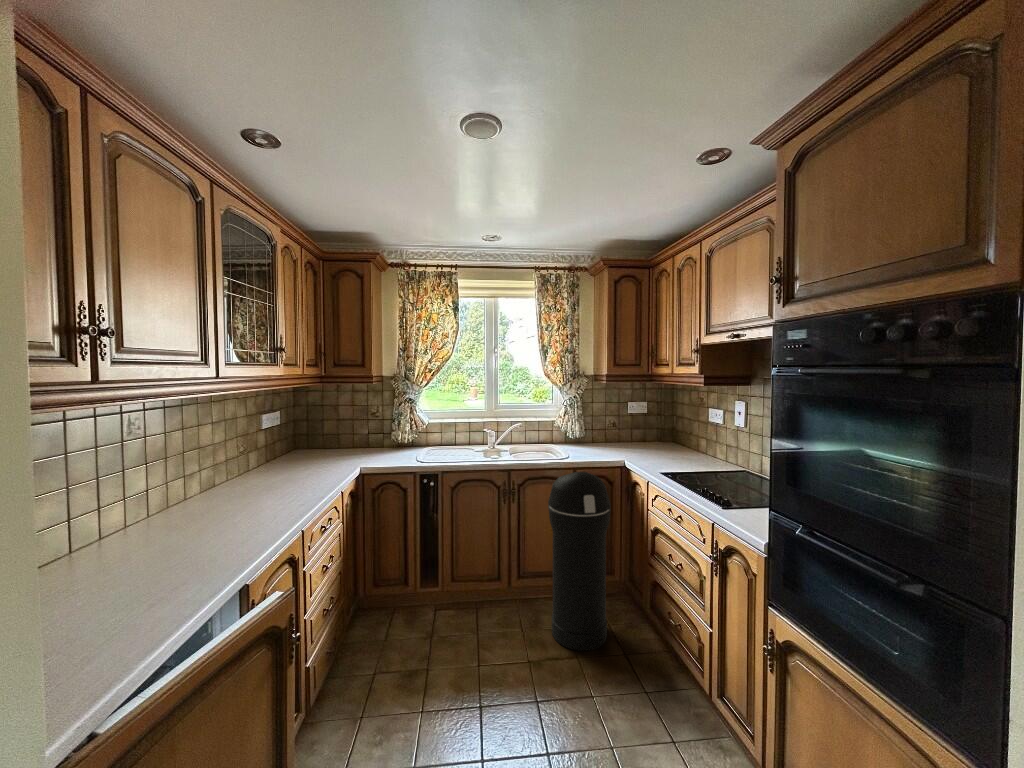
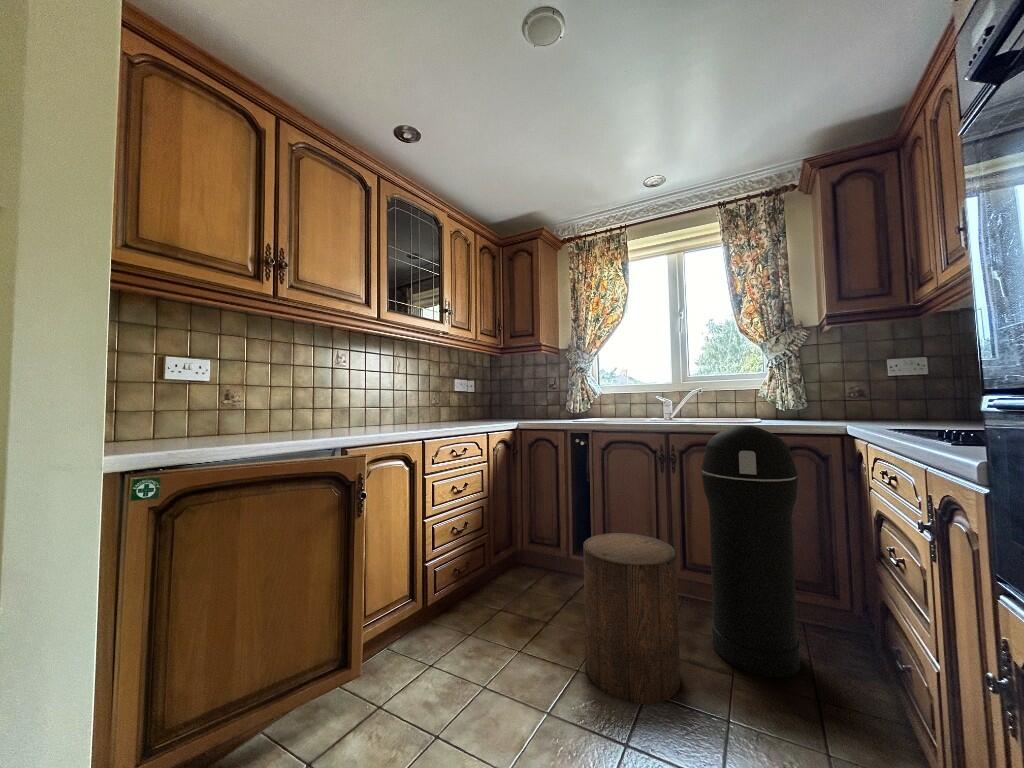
stool: none [477,572,552,719] -> present [583,533,680,704]

